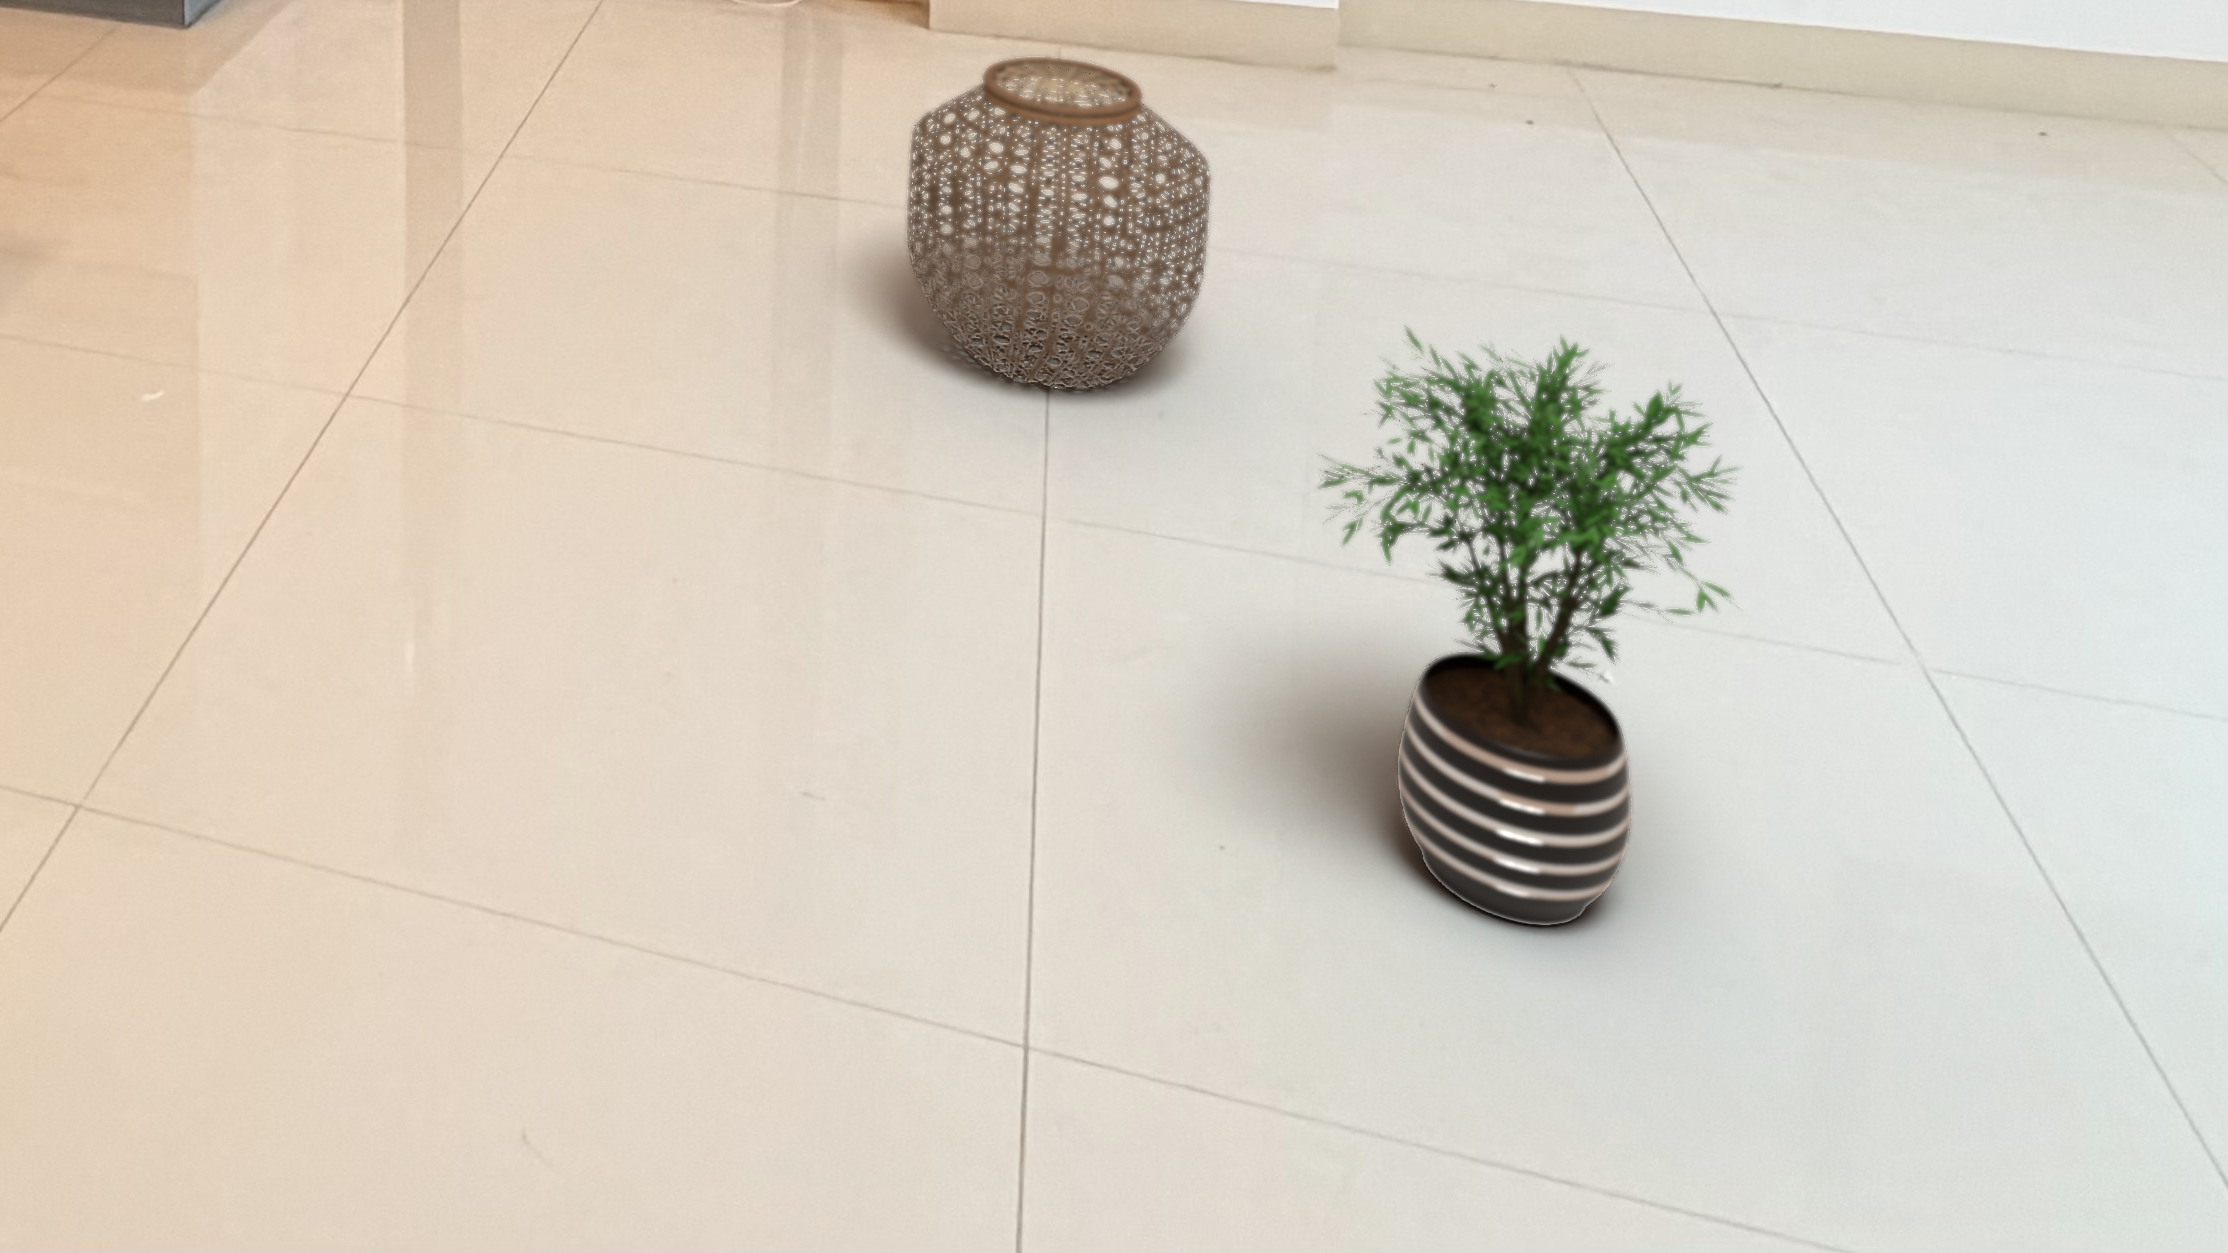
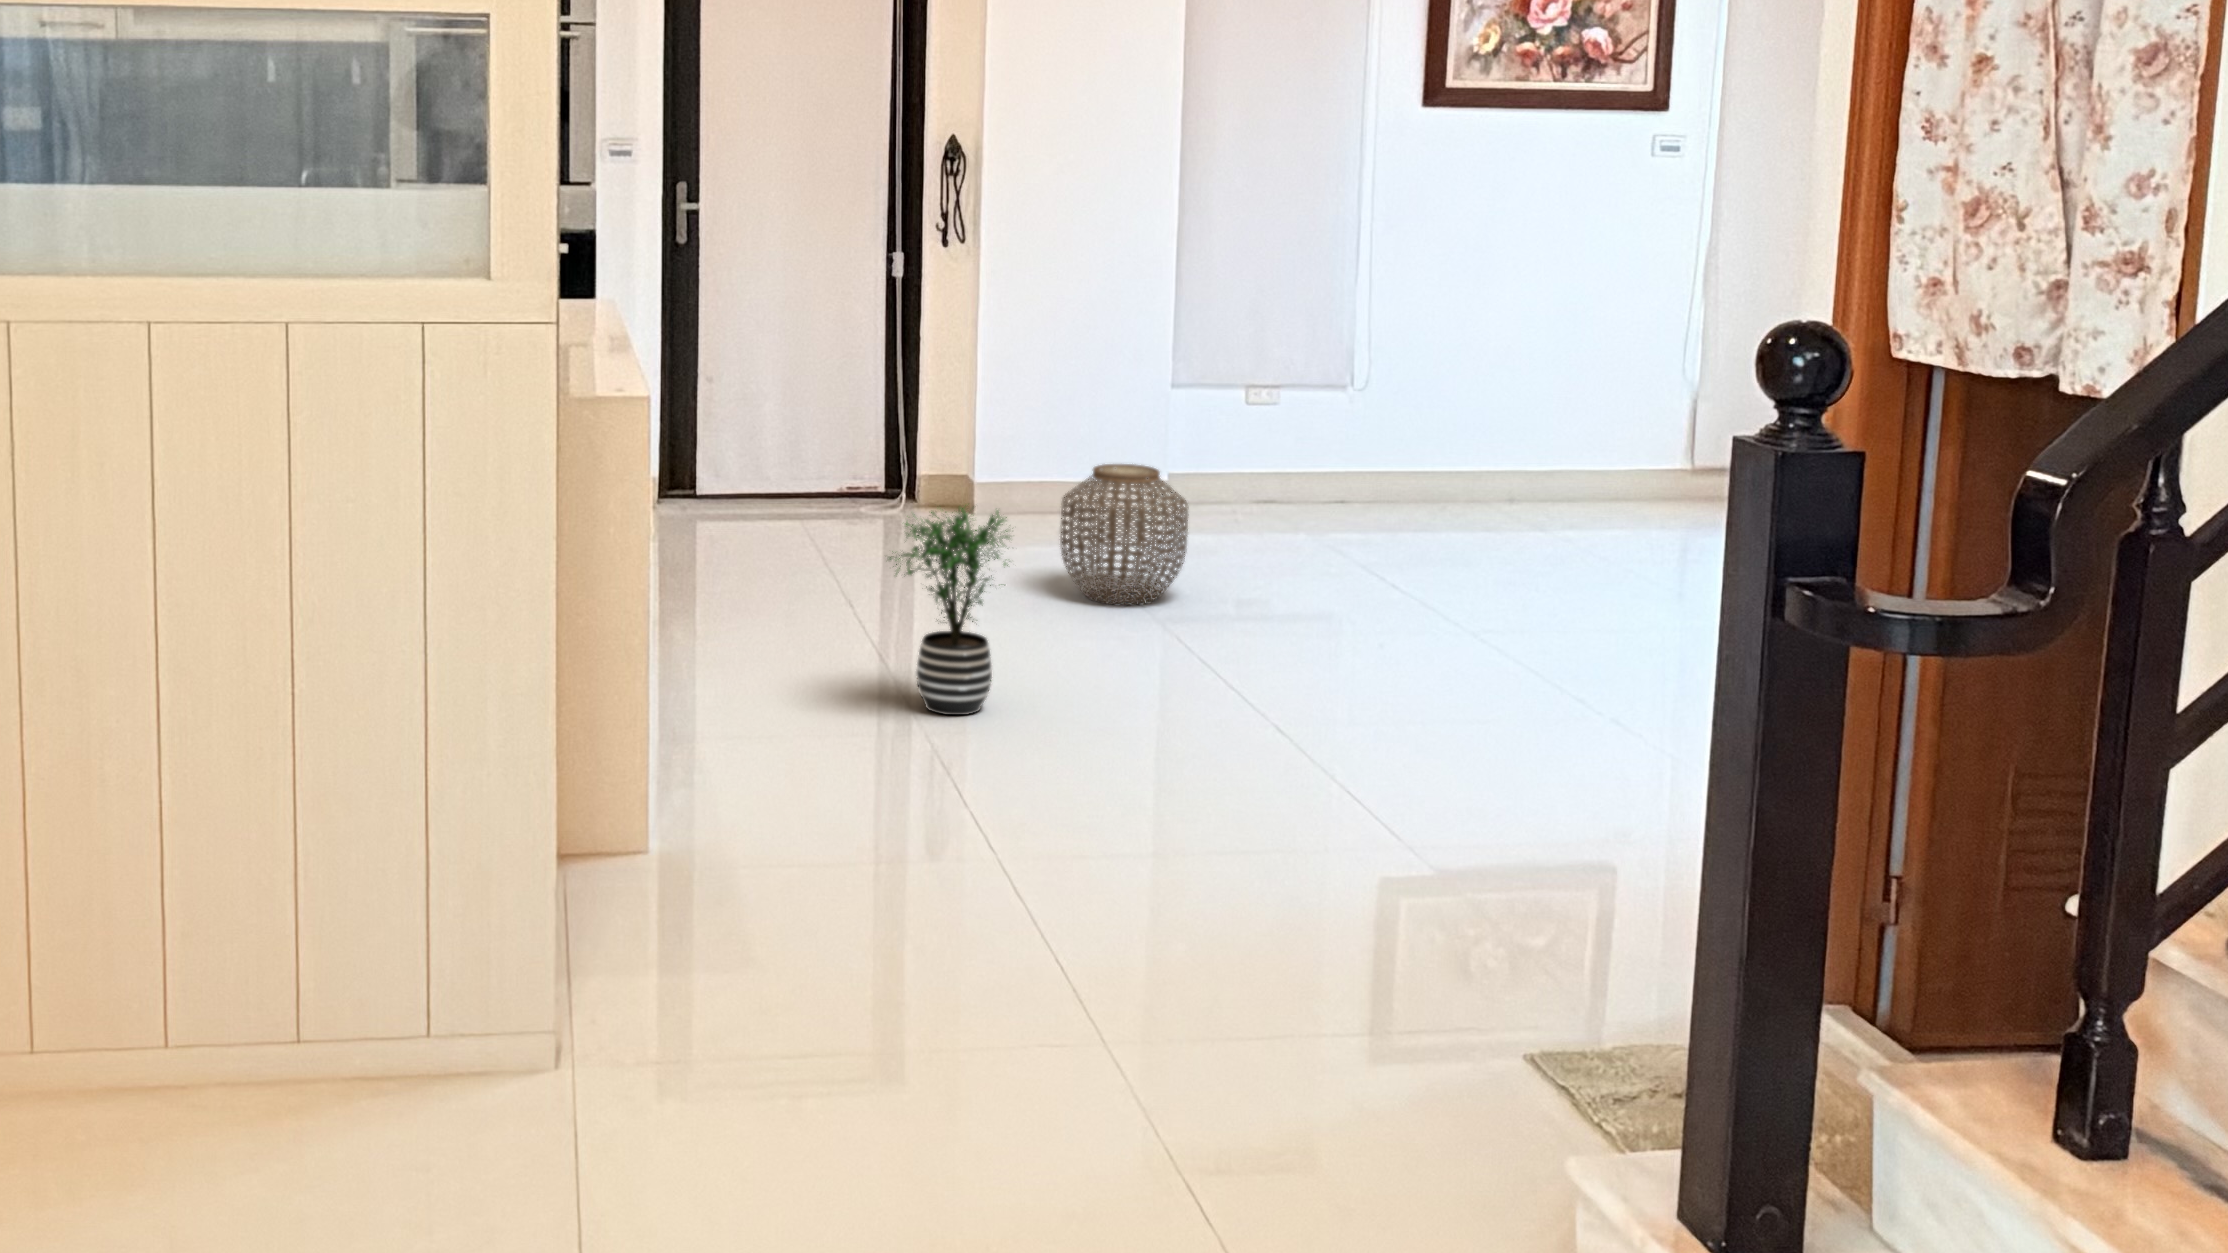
potted plant: present [1321,327,1733,926] -> present [888,505,1010,715]

